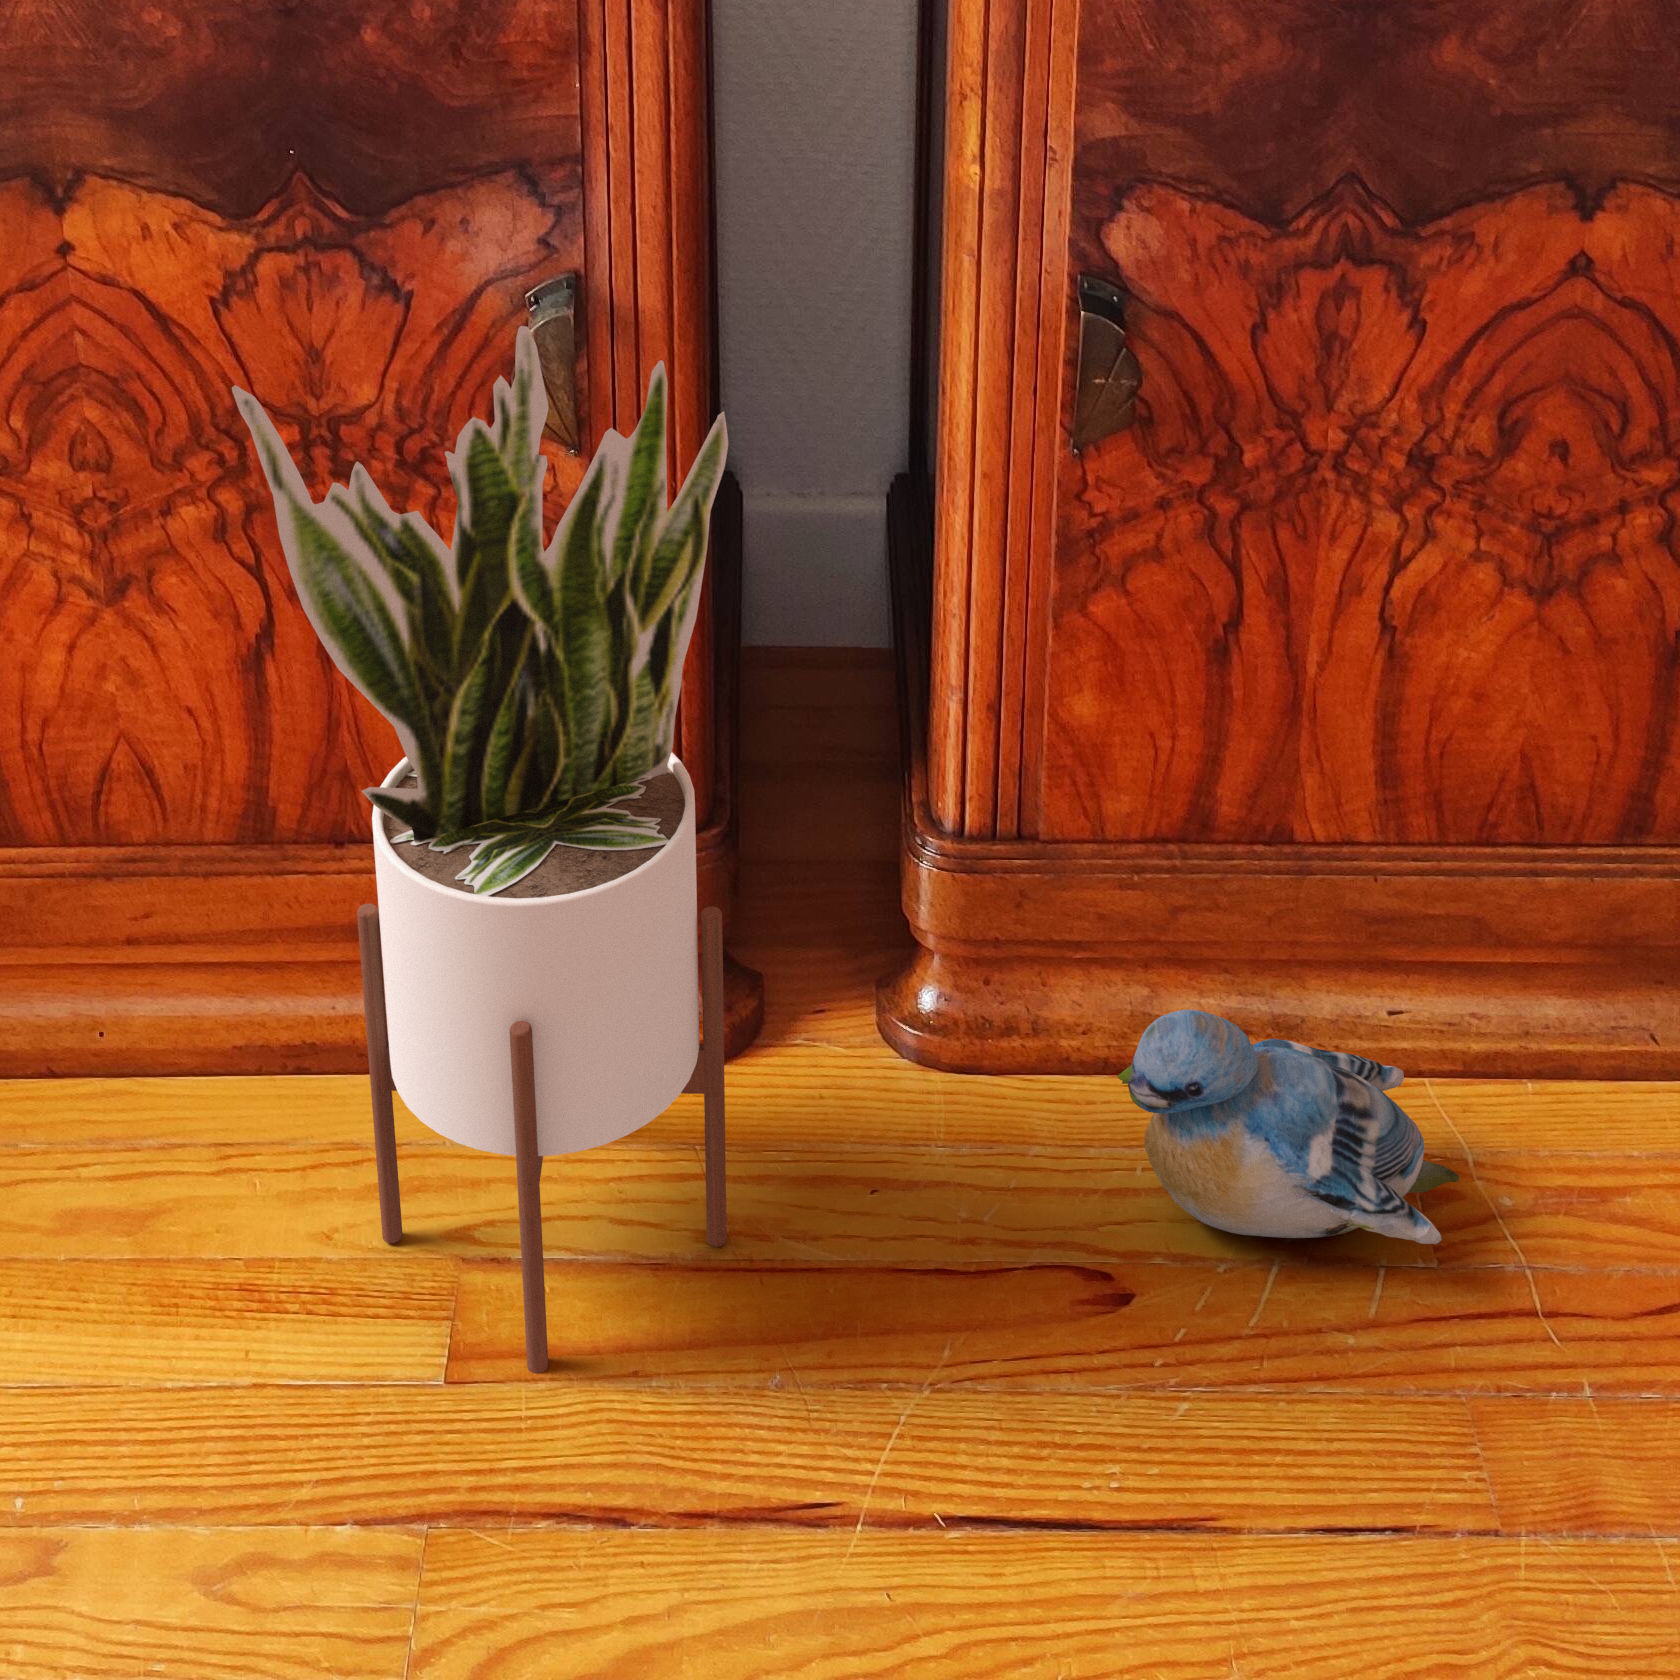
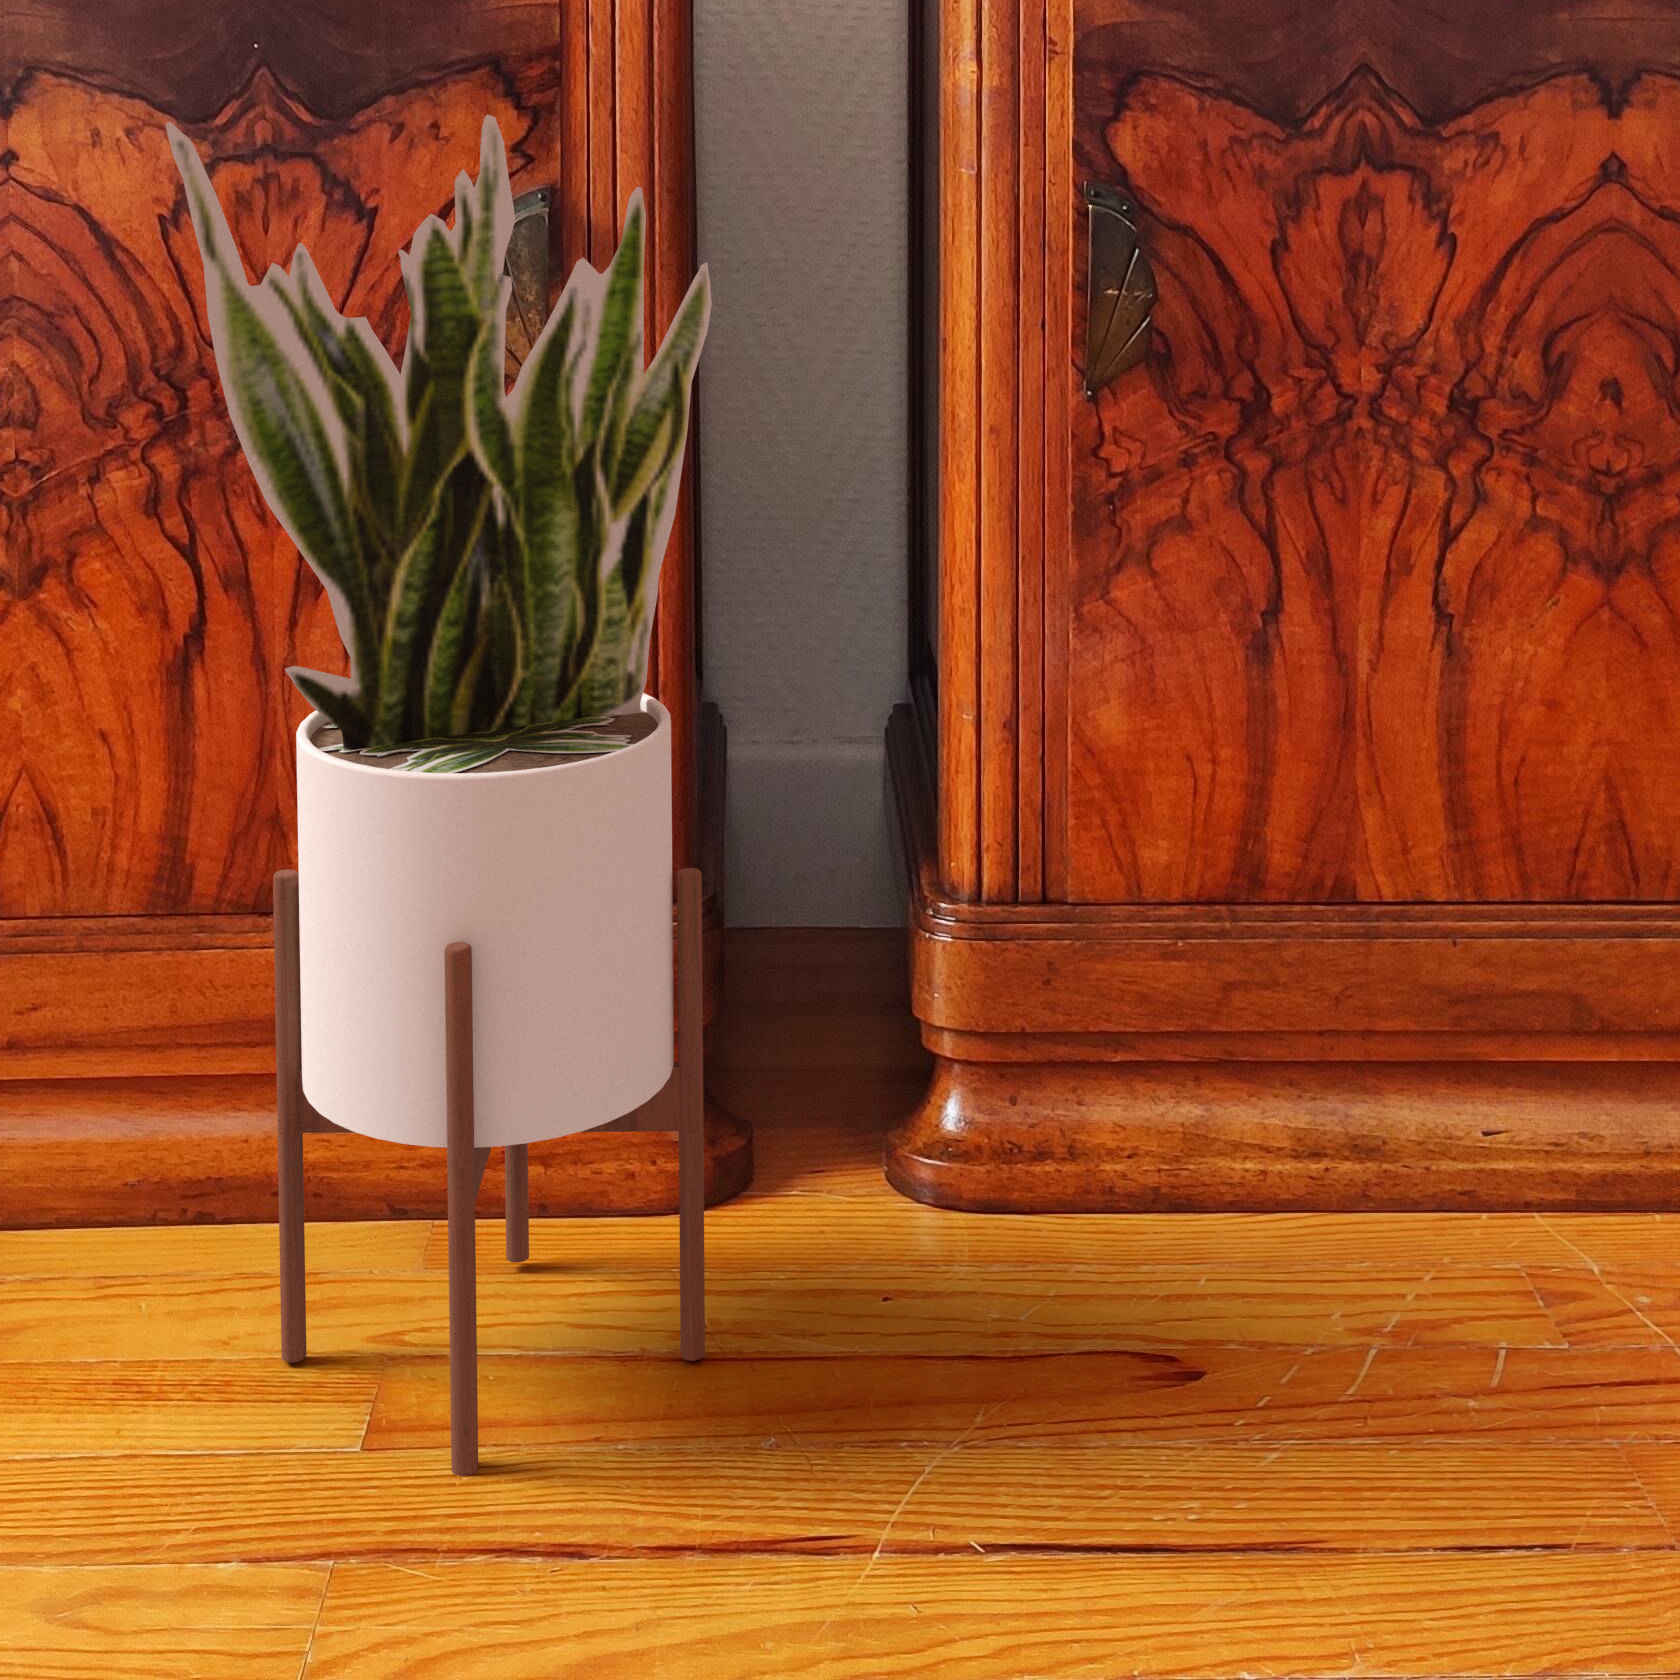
plush toy: present [1117,1010,1459,1244] -> none [1172,1034,1591,1337]

